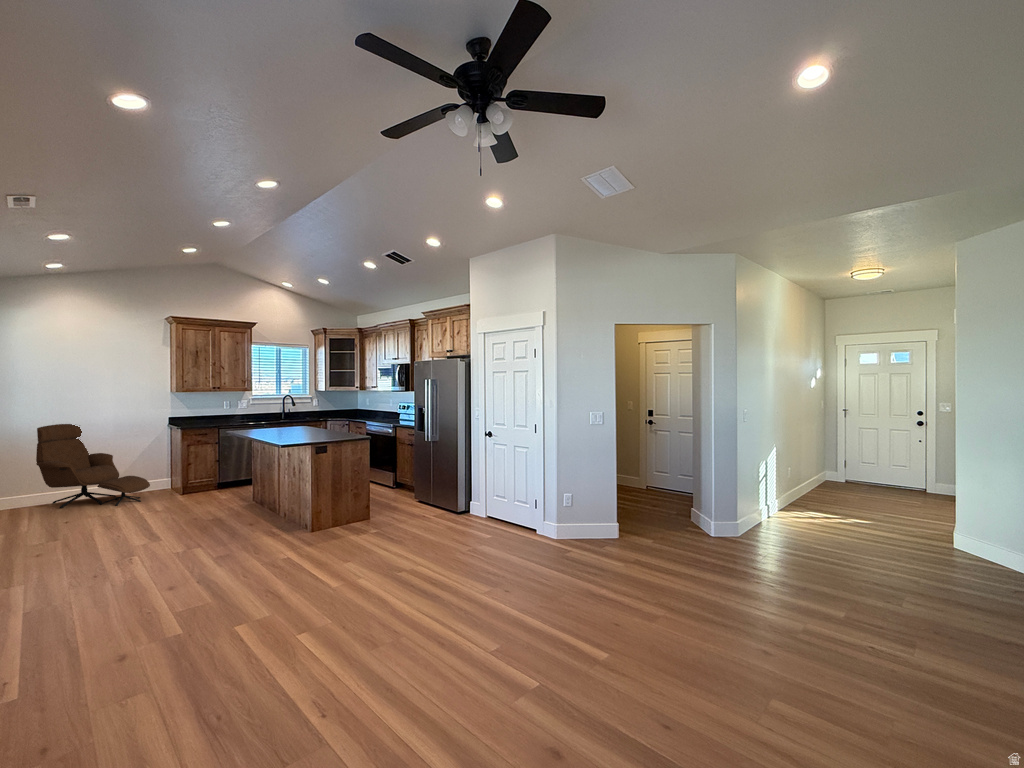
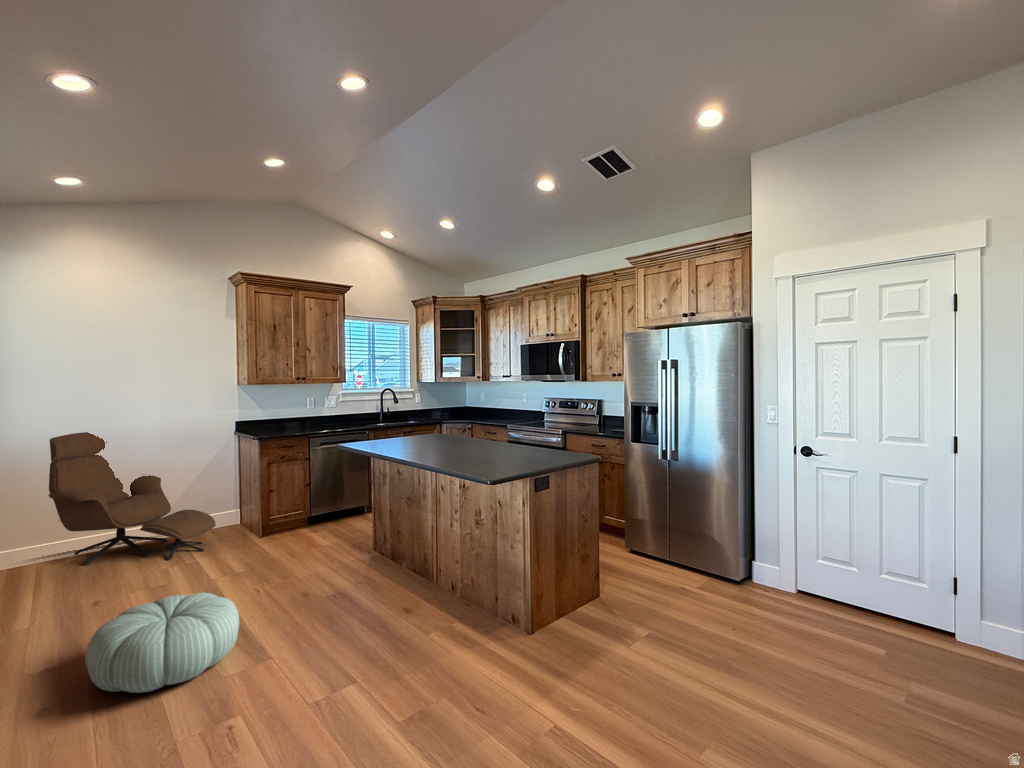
pouf: none [66,511,151,551] -> present [85,593,239,693]

